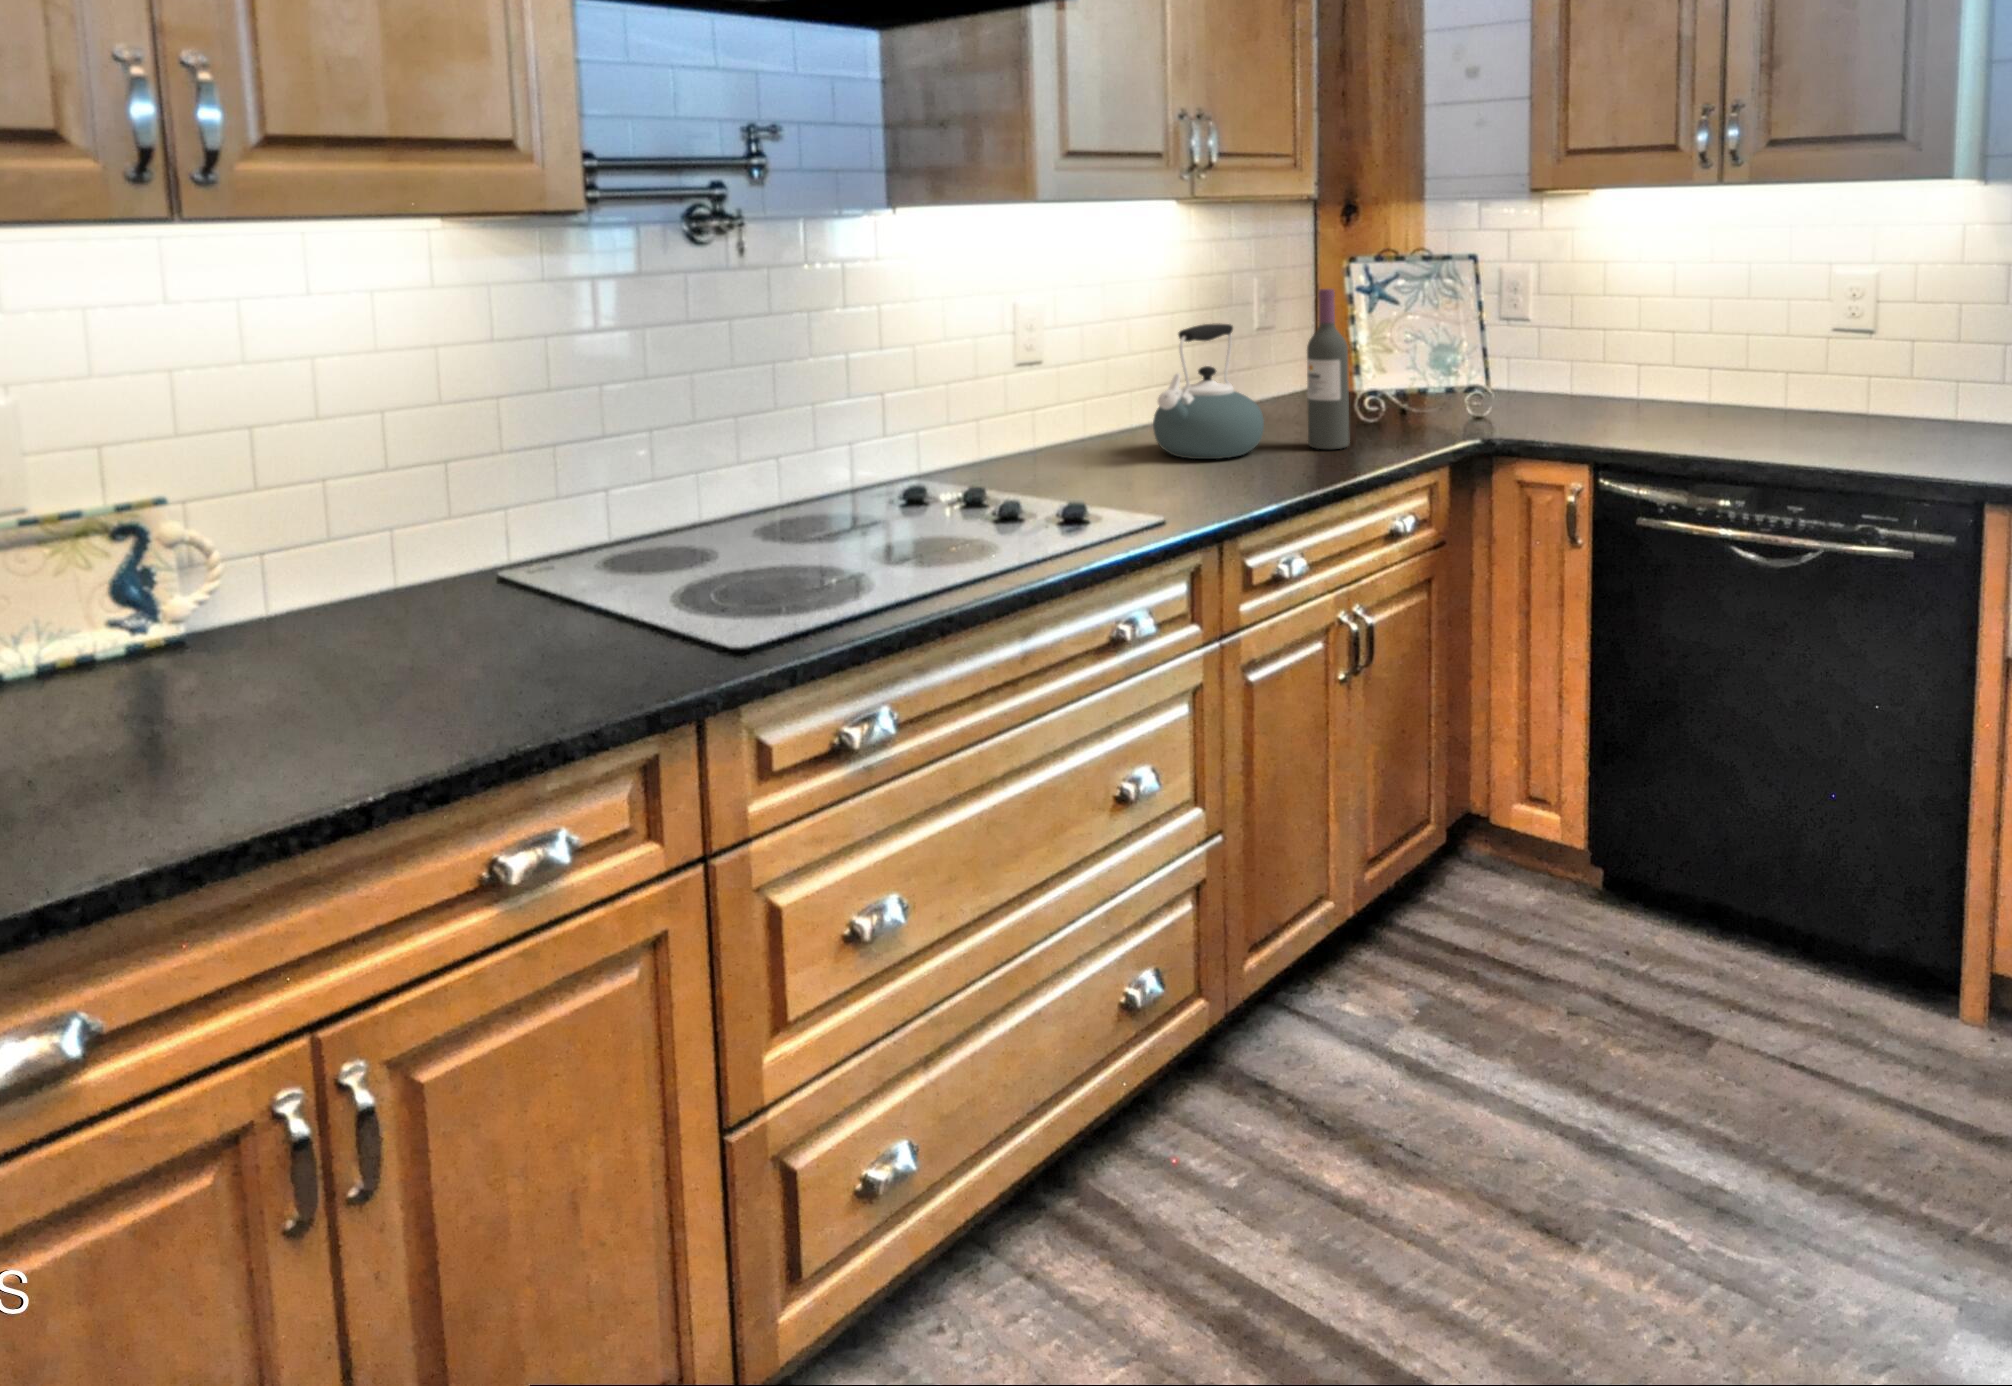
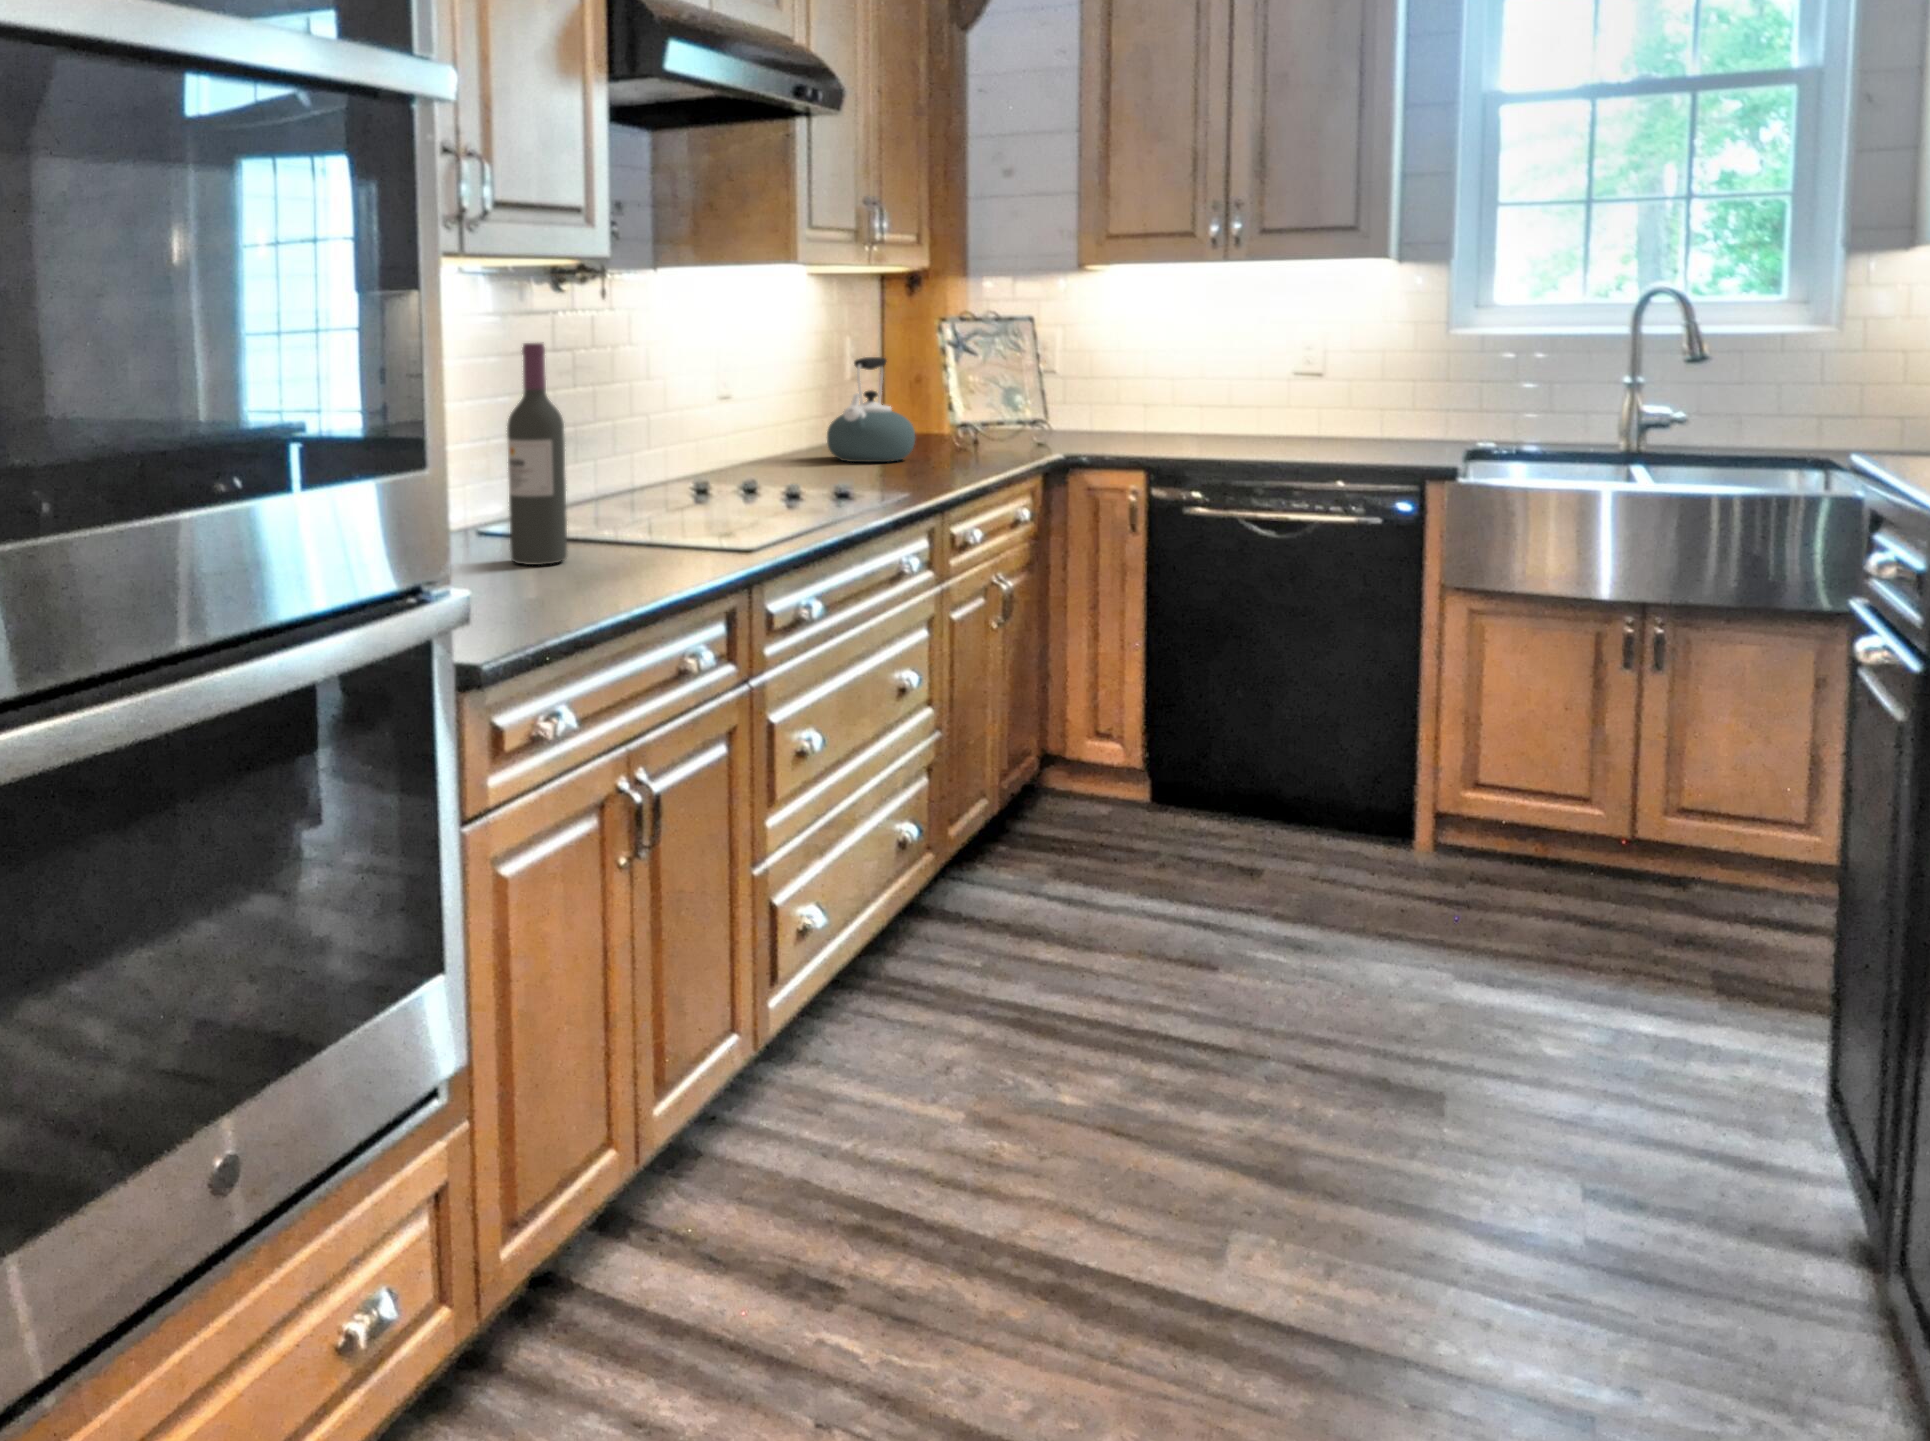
wine bottle: present [1307,289,1349,449] -> present [507,343,567,565]

